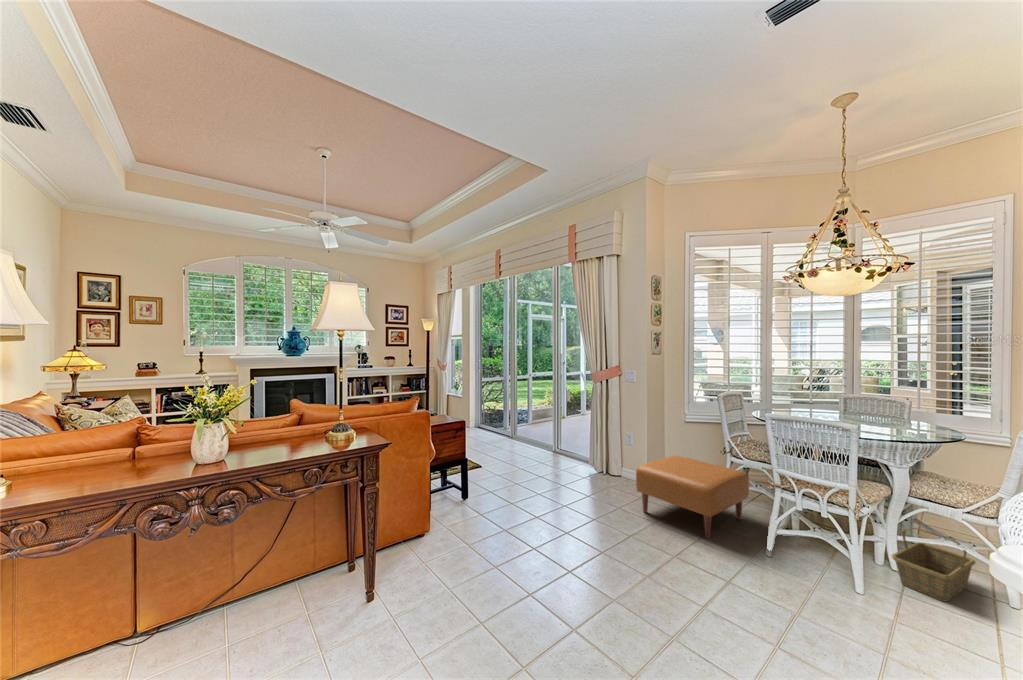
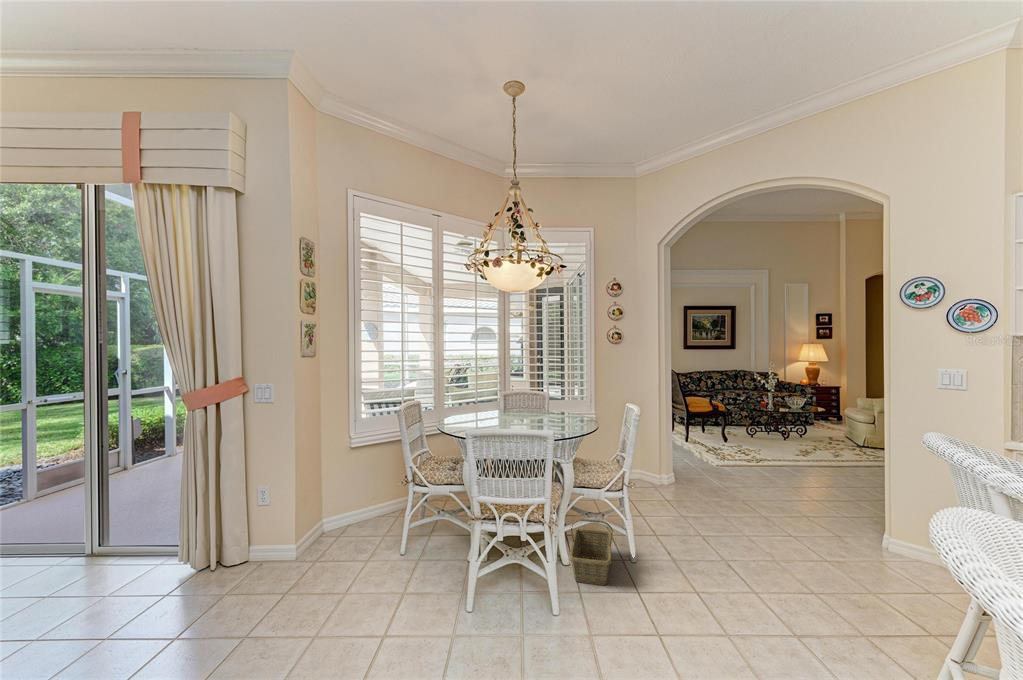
ottoman: present [636,456,749,538] -> none [284,502,435,620]

